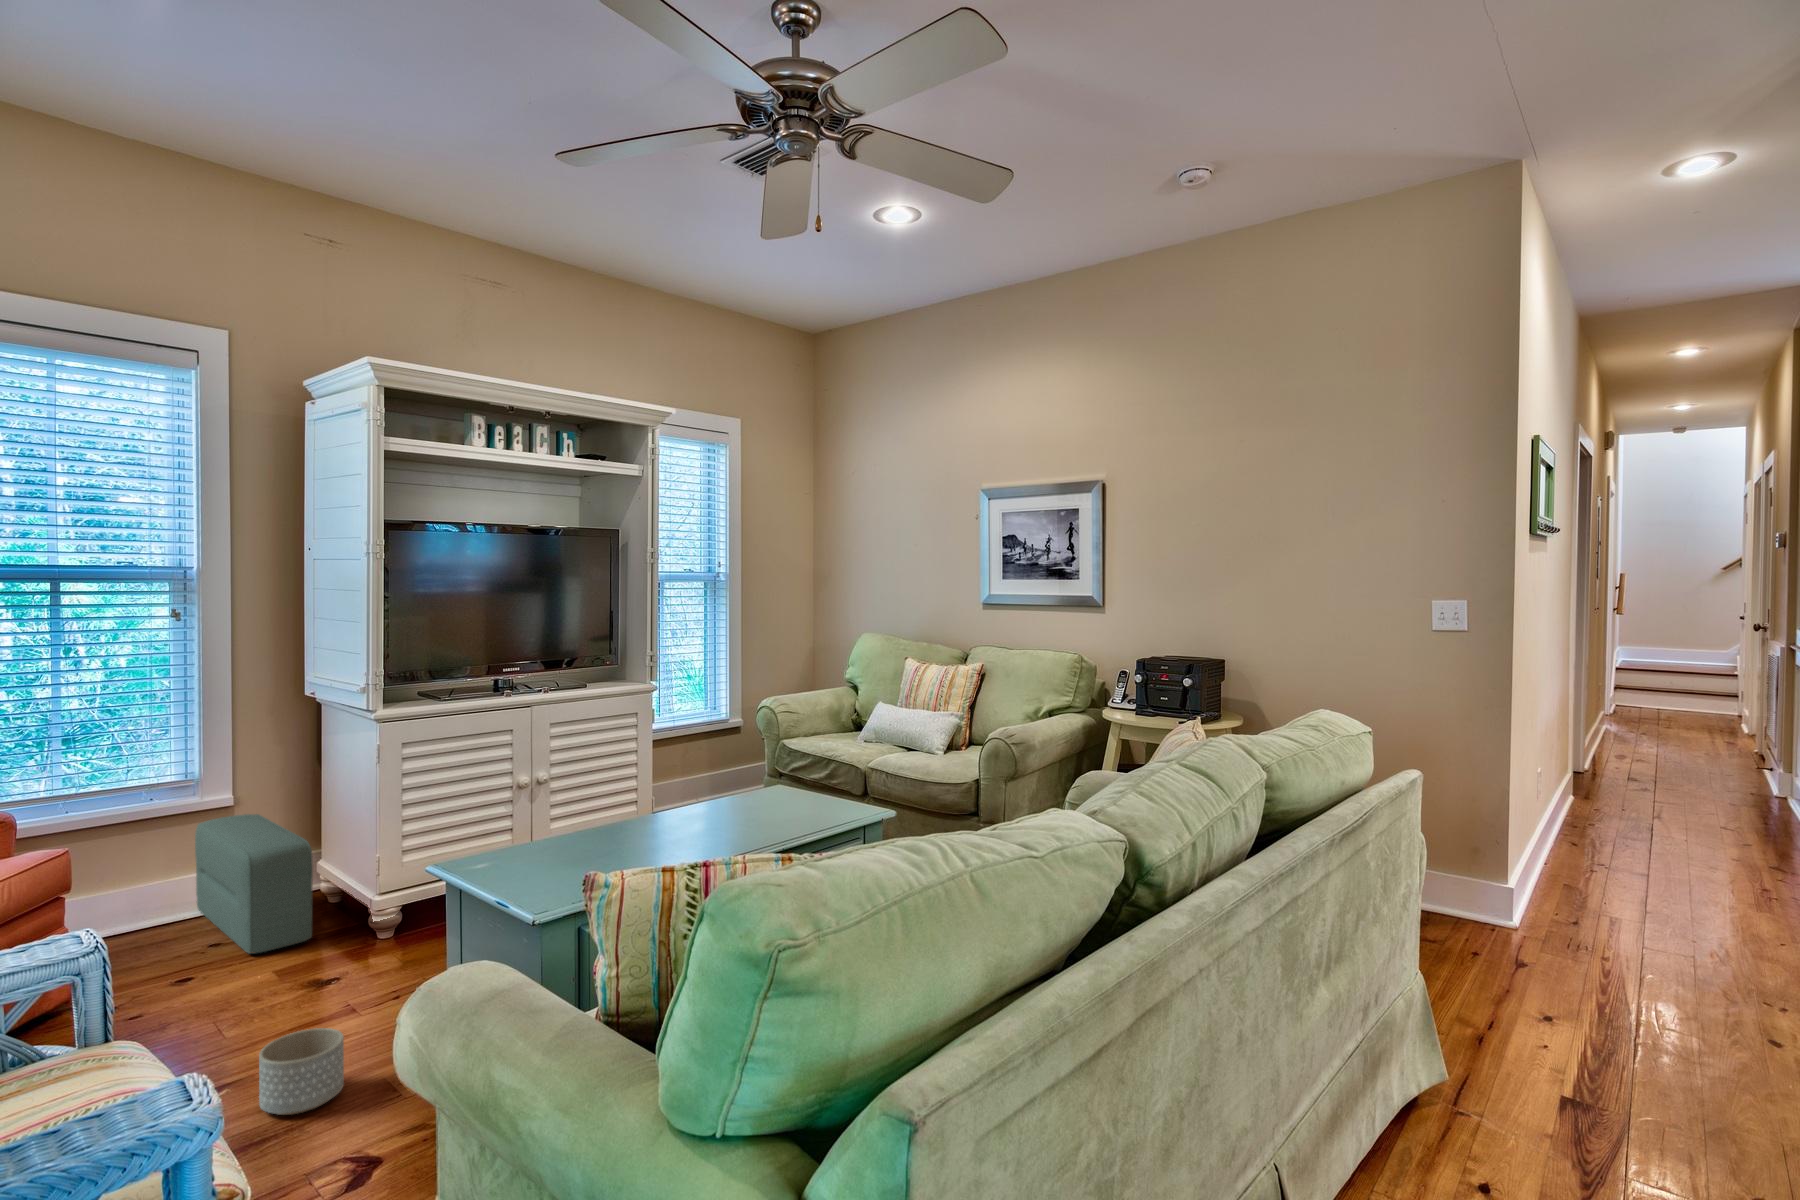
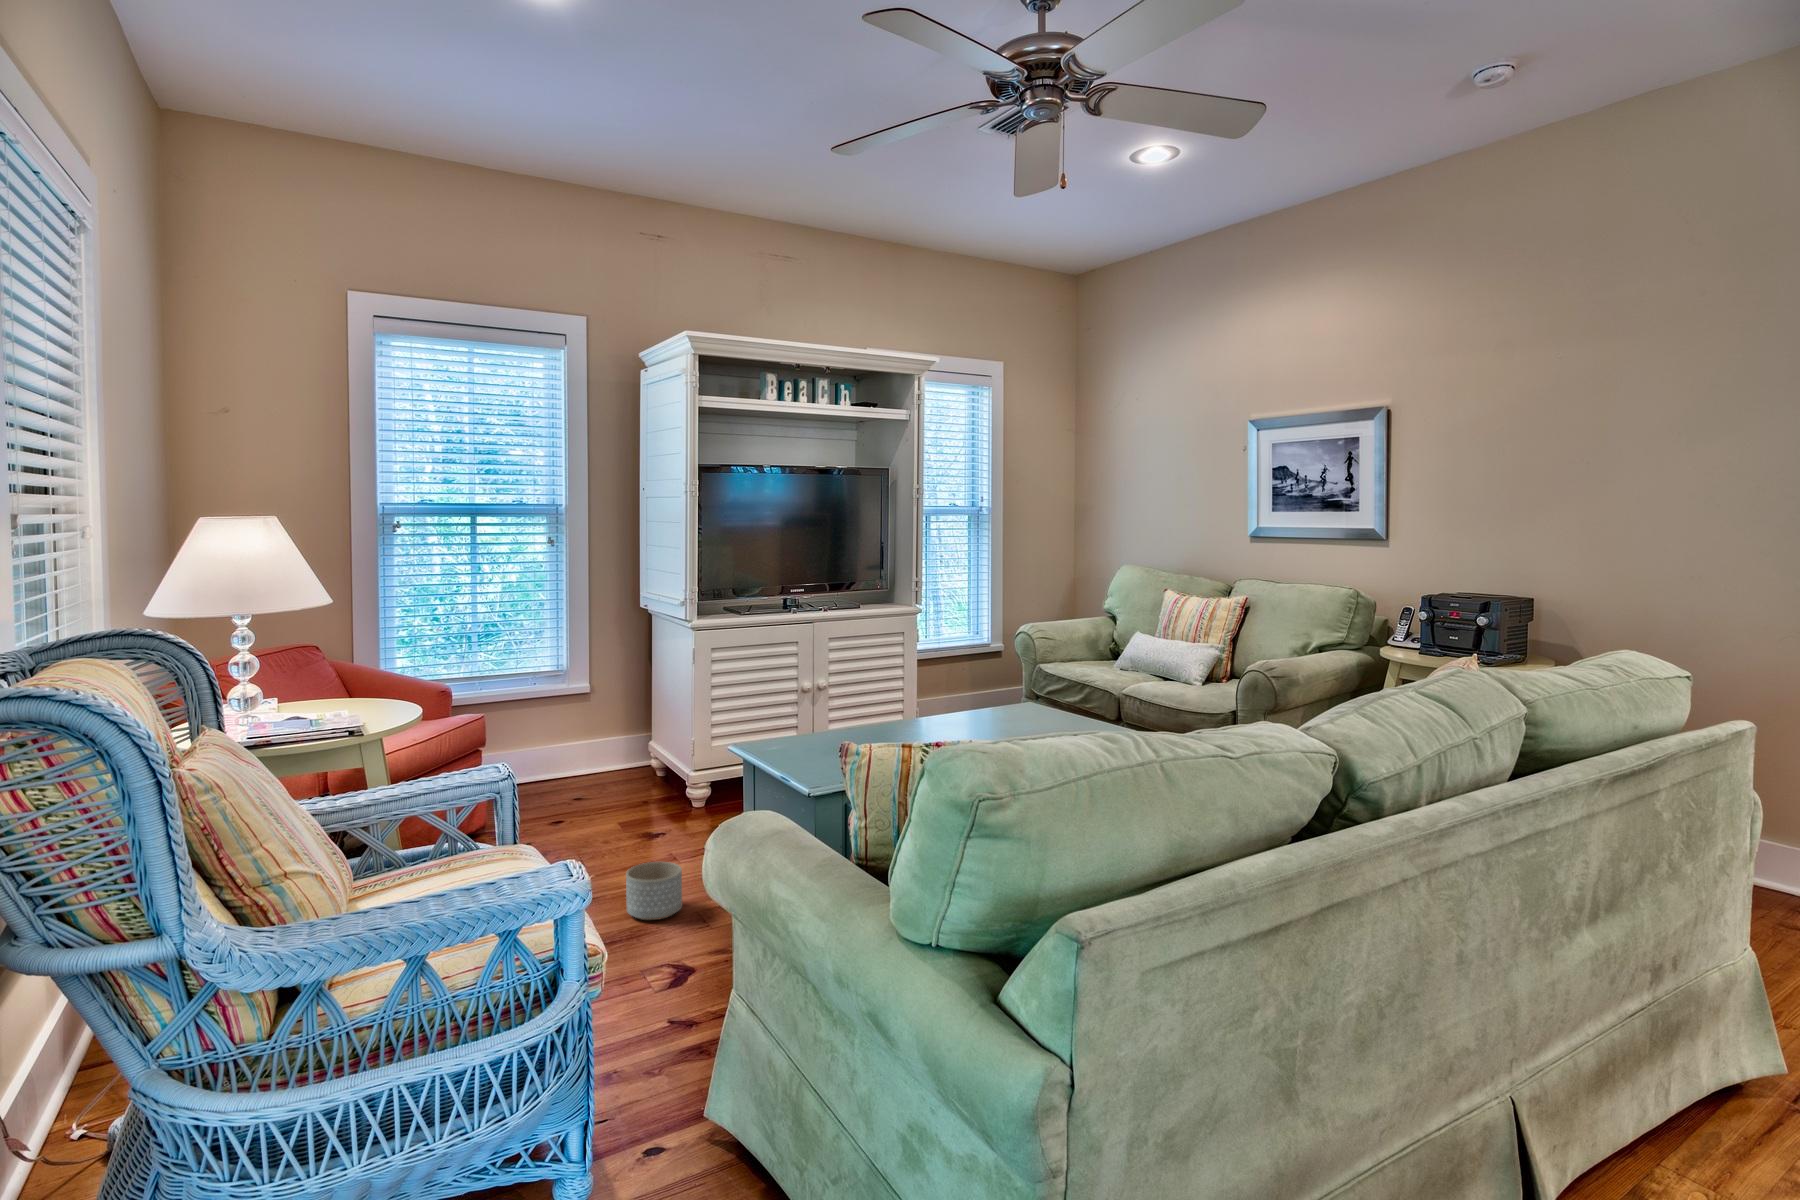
pouf: present [195,814,313,953] -> none [567,706,652,812]

